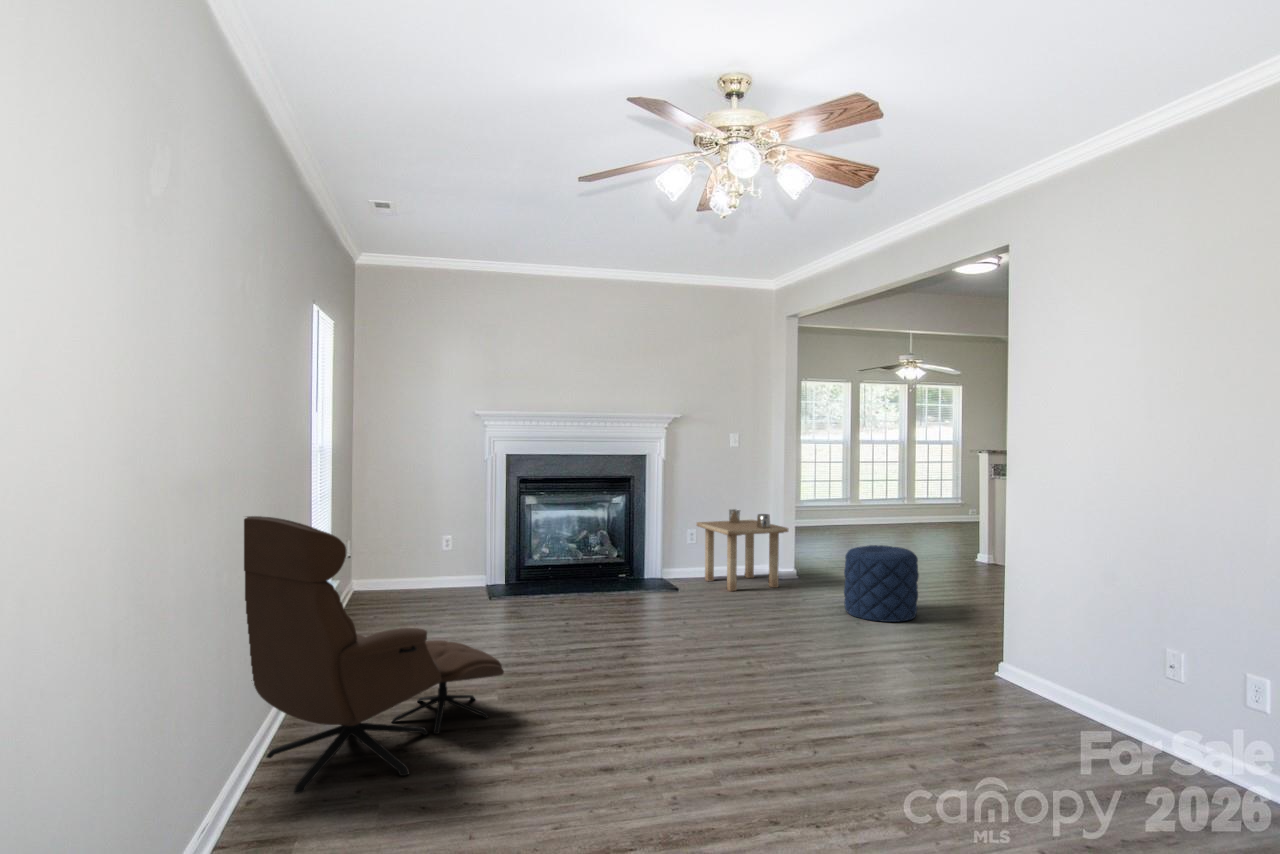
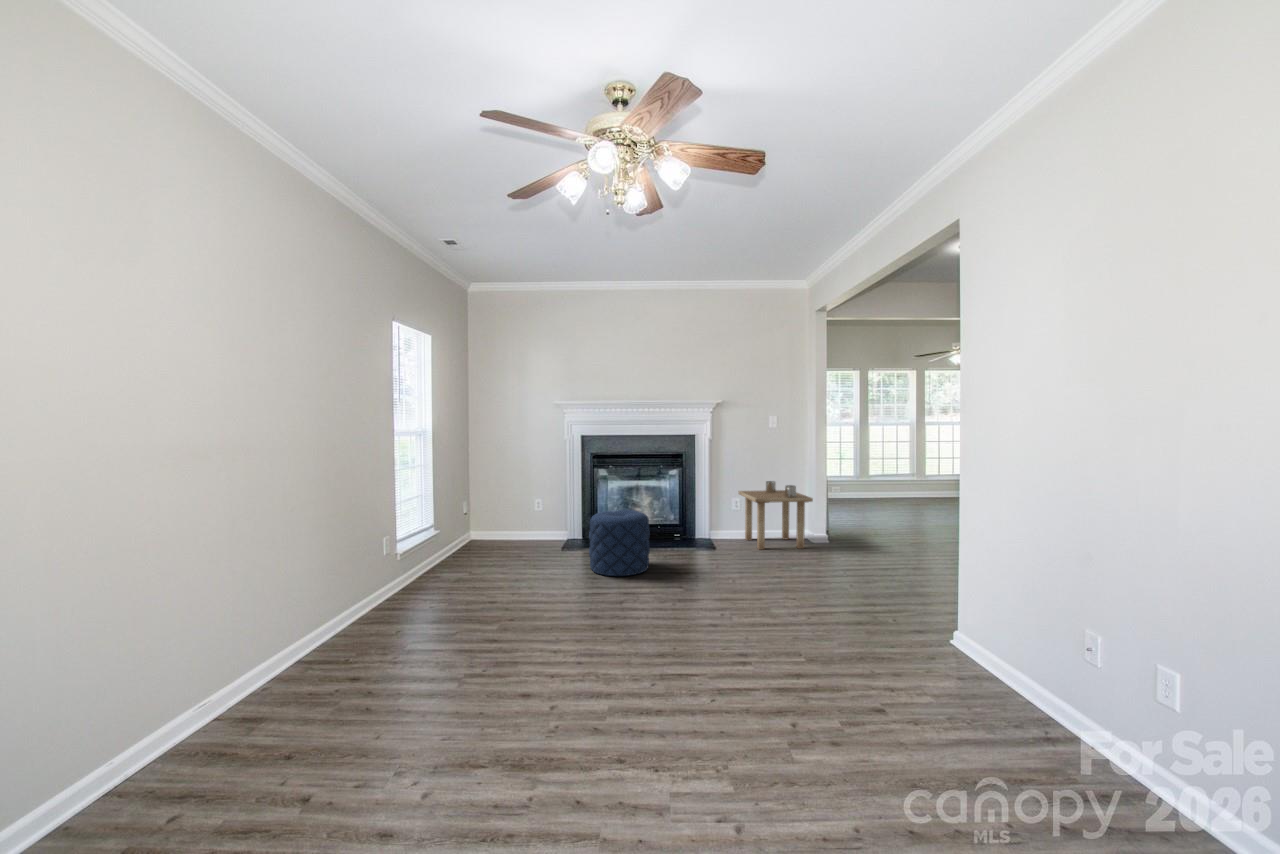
lounge chair: present [244,516,504,794] -> none [264,475,494,682]
pouf: present [844,545,919,622] -> present [589,510,650,576]

